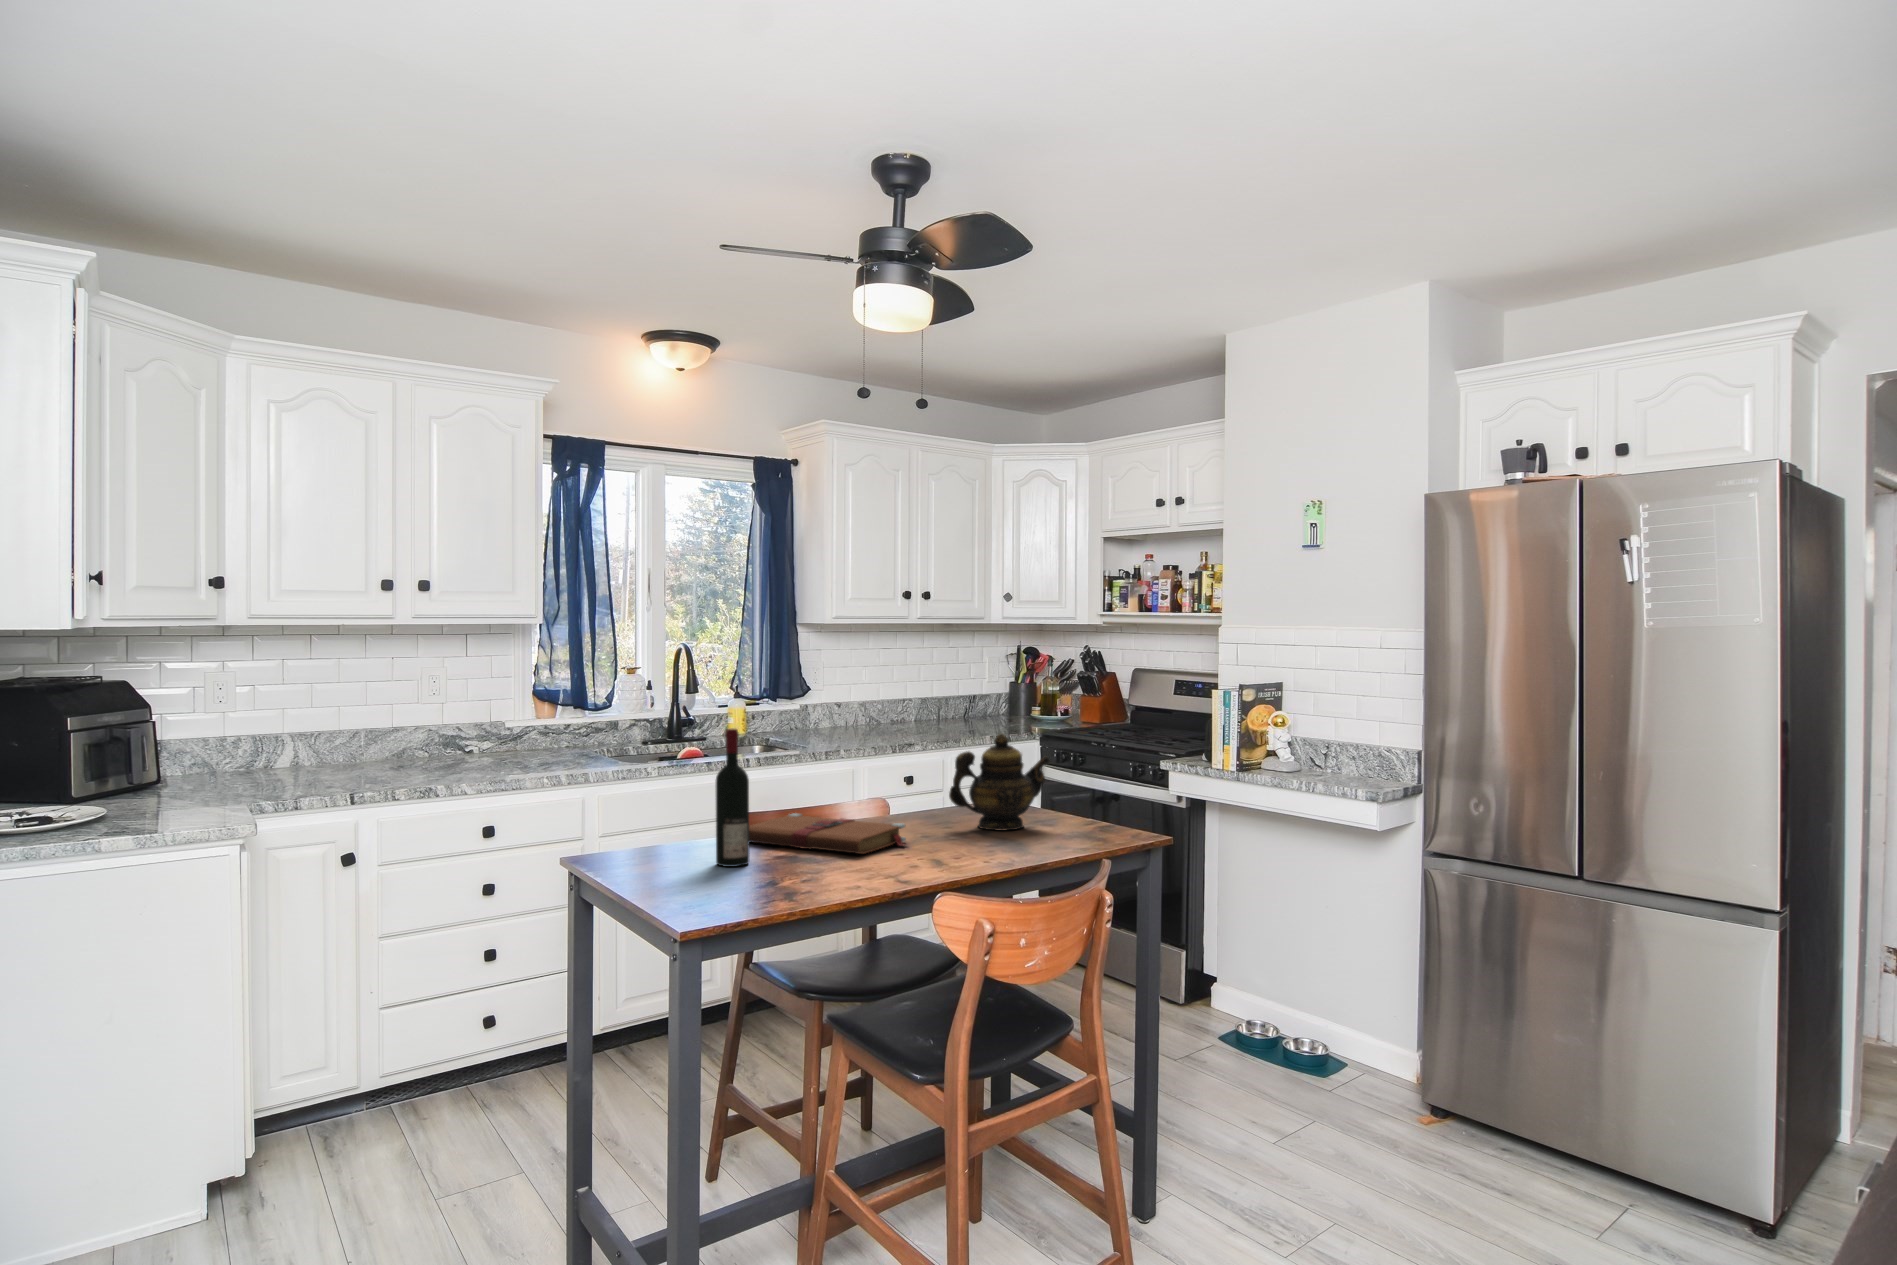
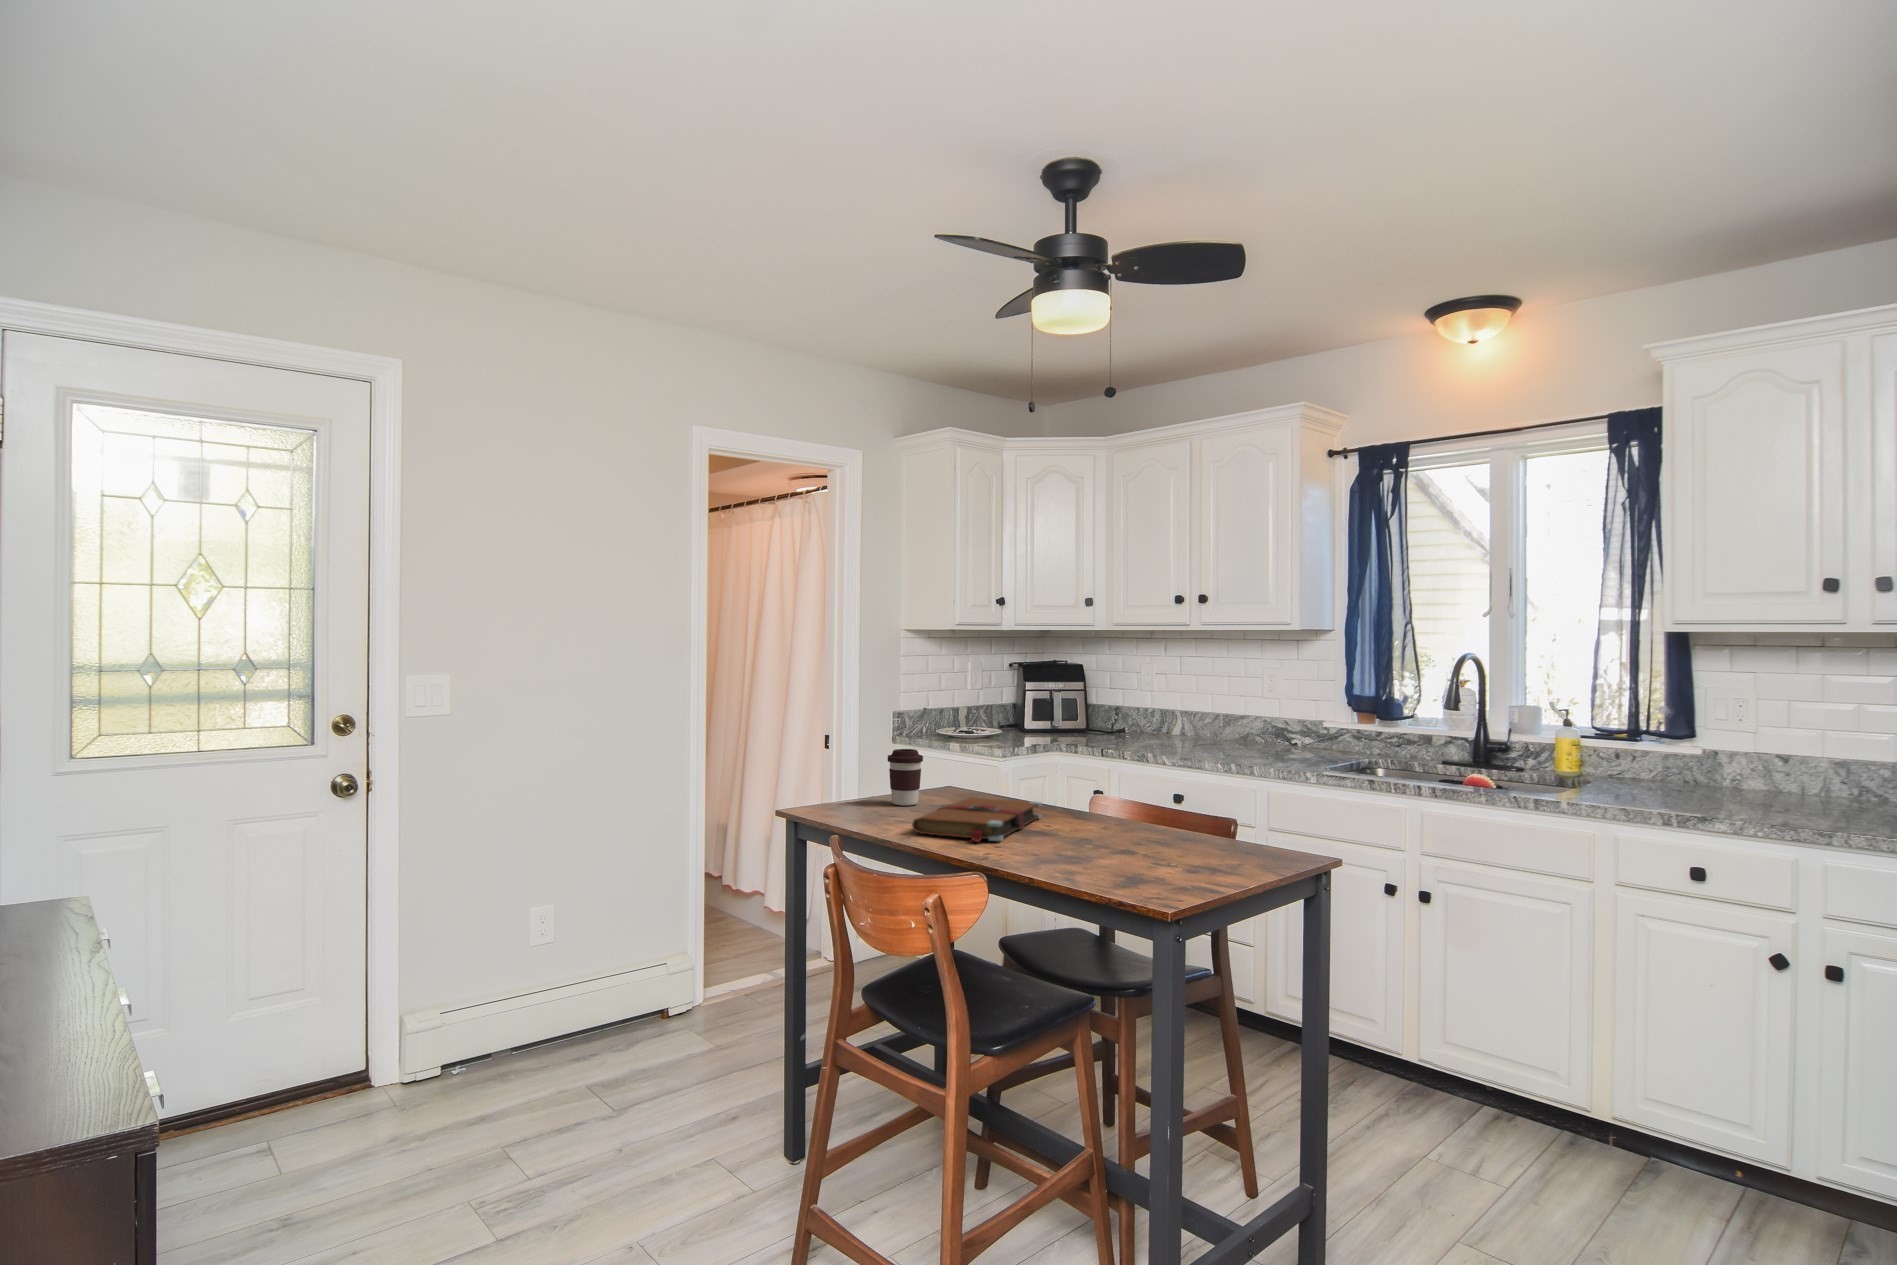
wine bottle: present [716,729,749,867] -> none [856,700,884,815]
teapot: present [949,734,1050,831] -> none [1085,750,1169,874]
coffee cup: none [663,787,707,857] -> present [888,749,923,805]

